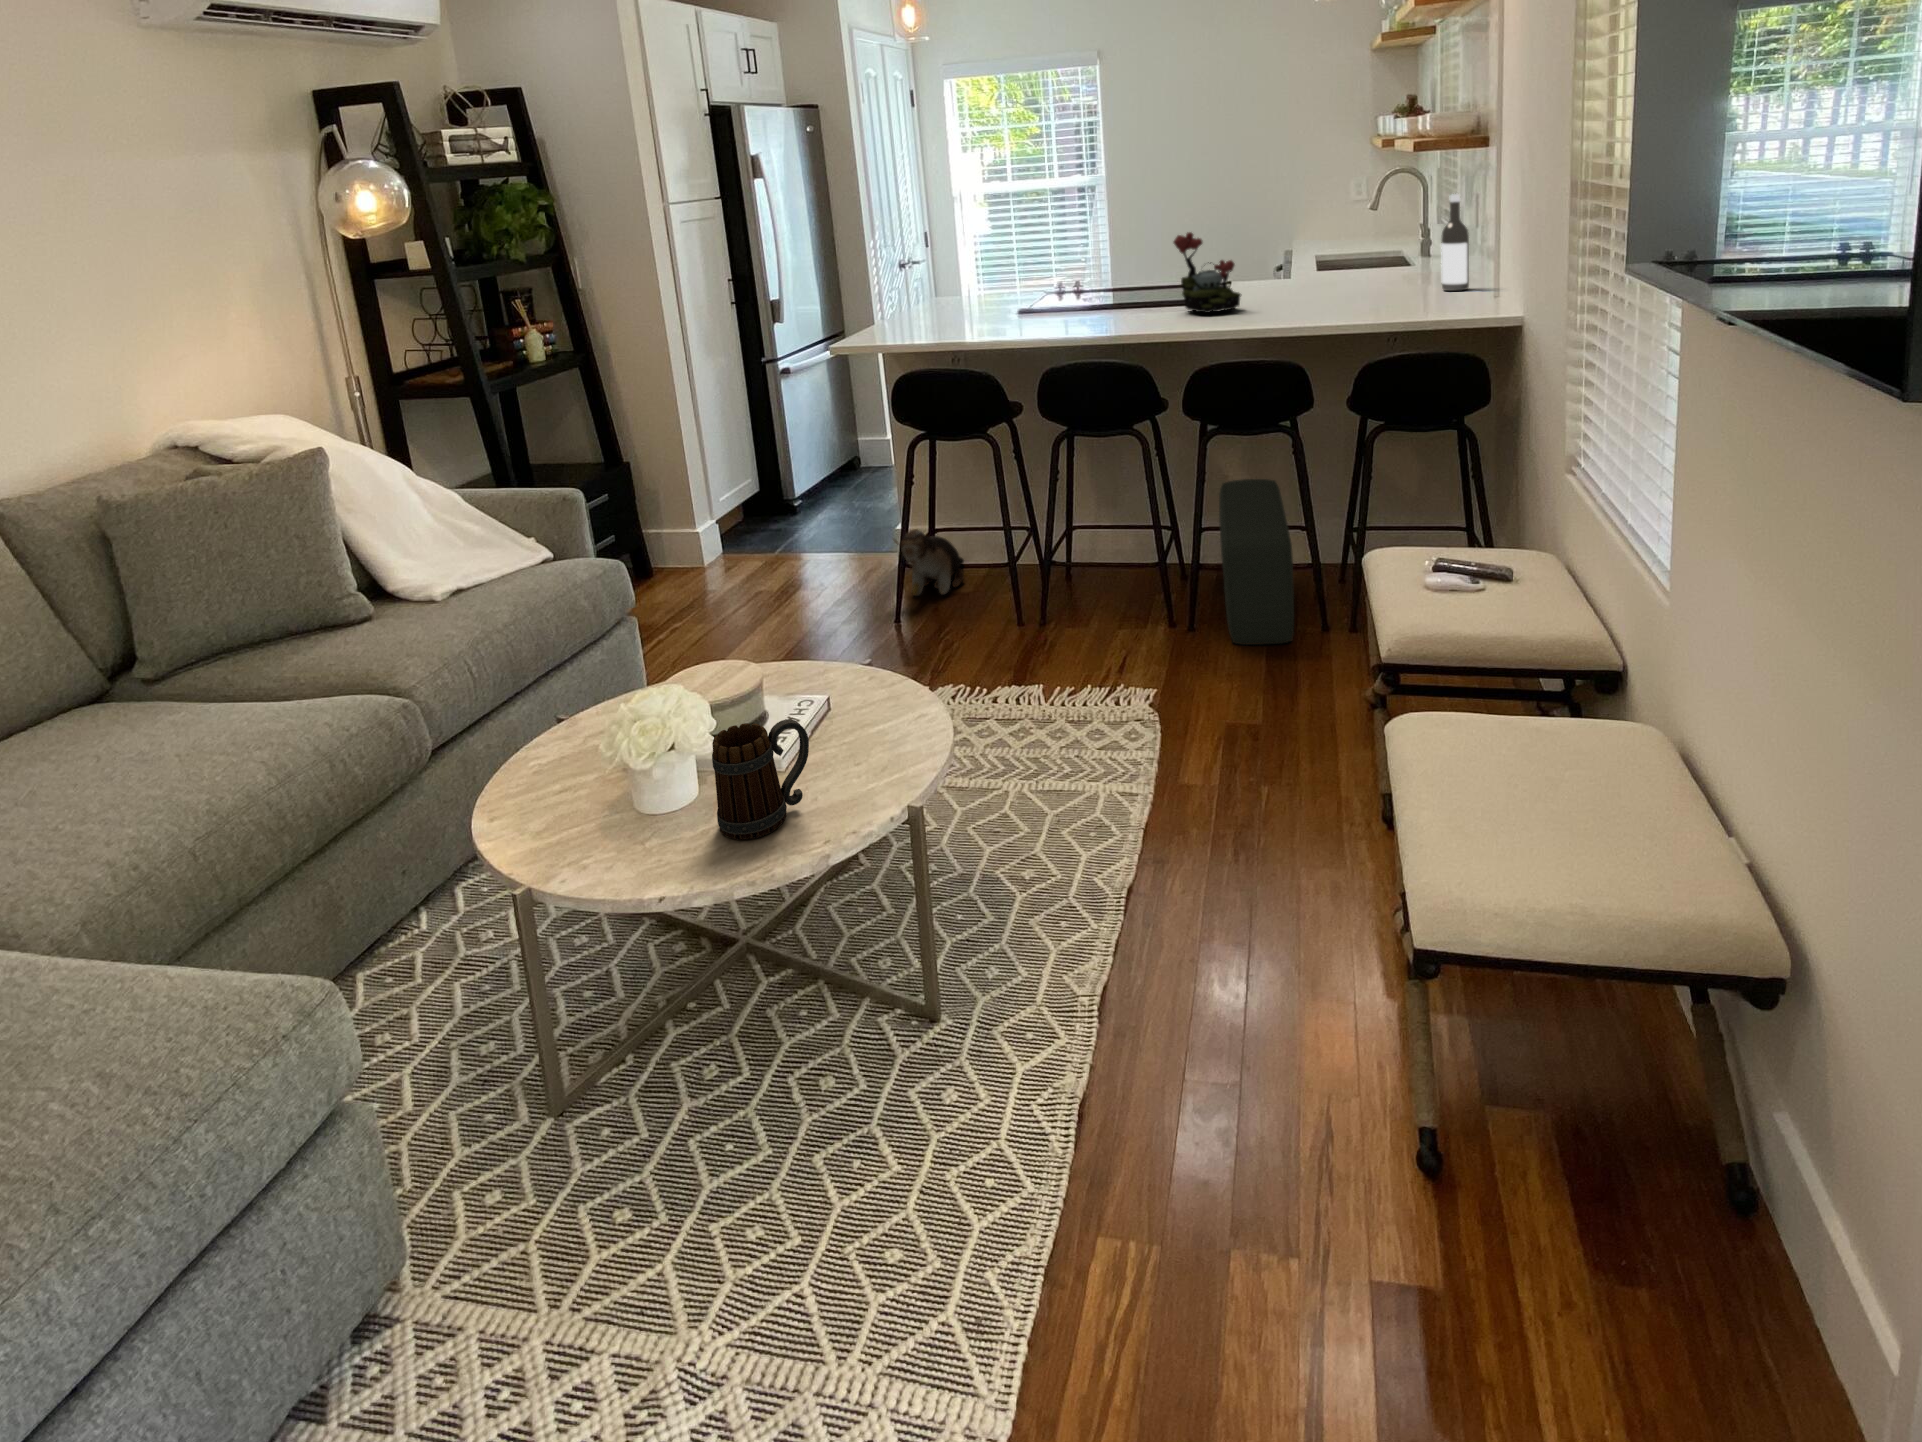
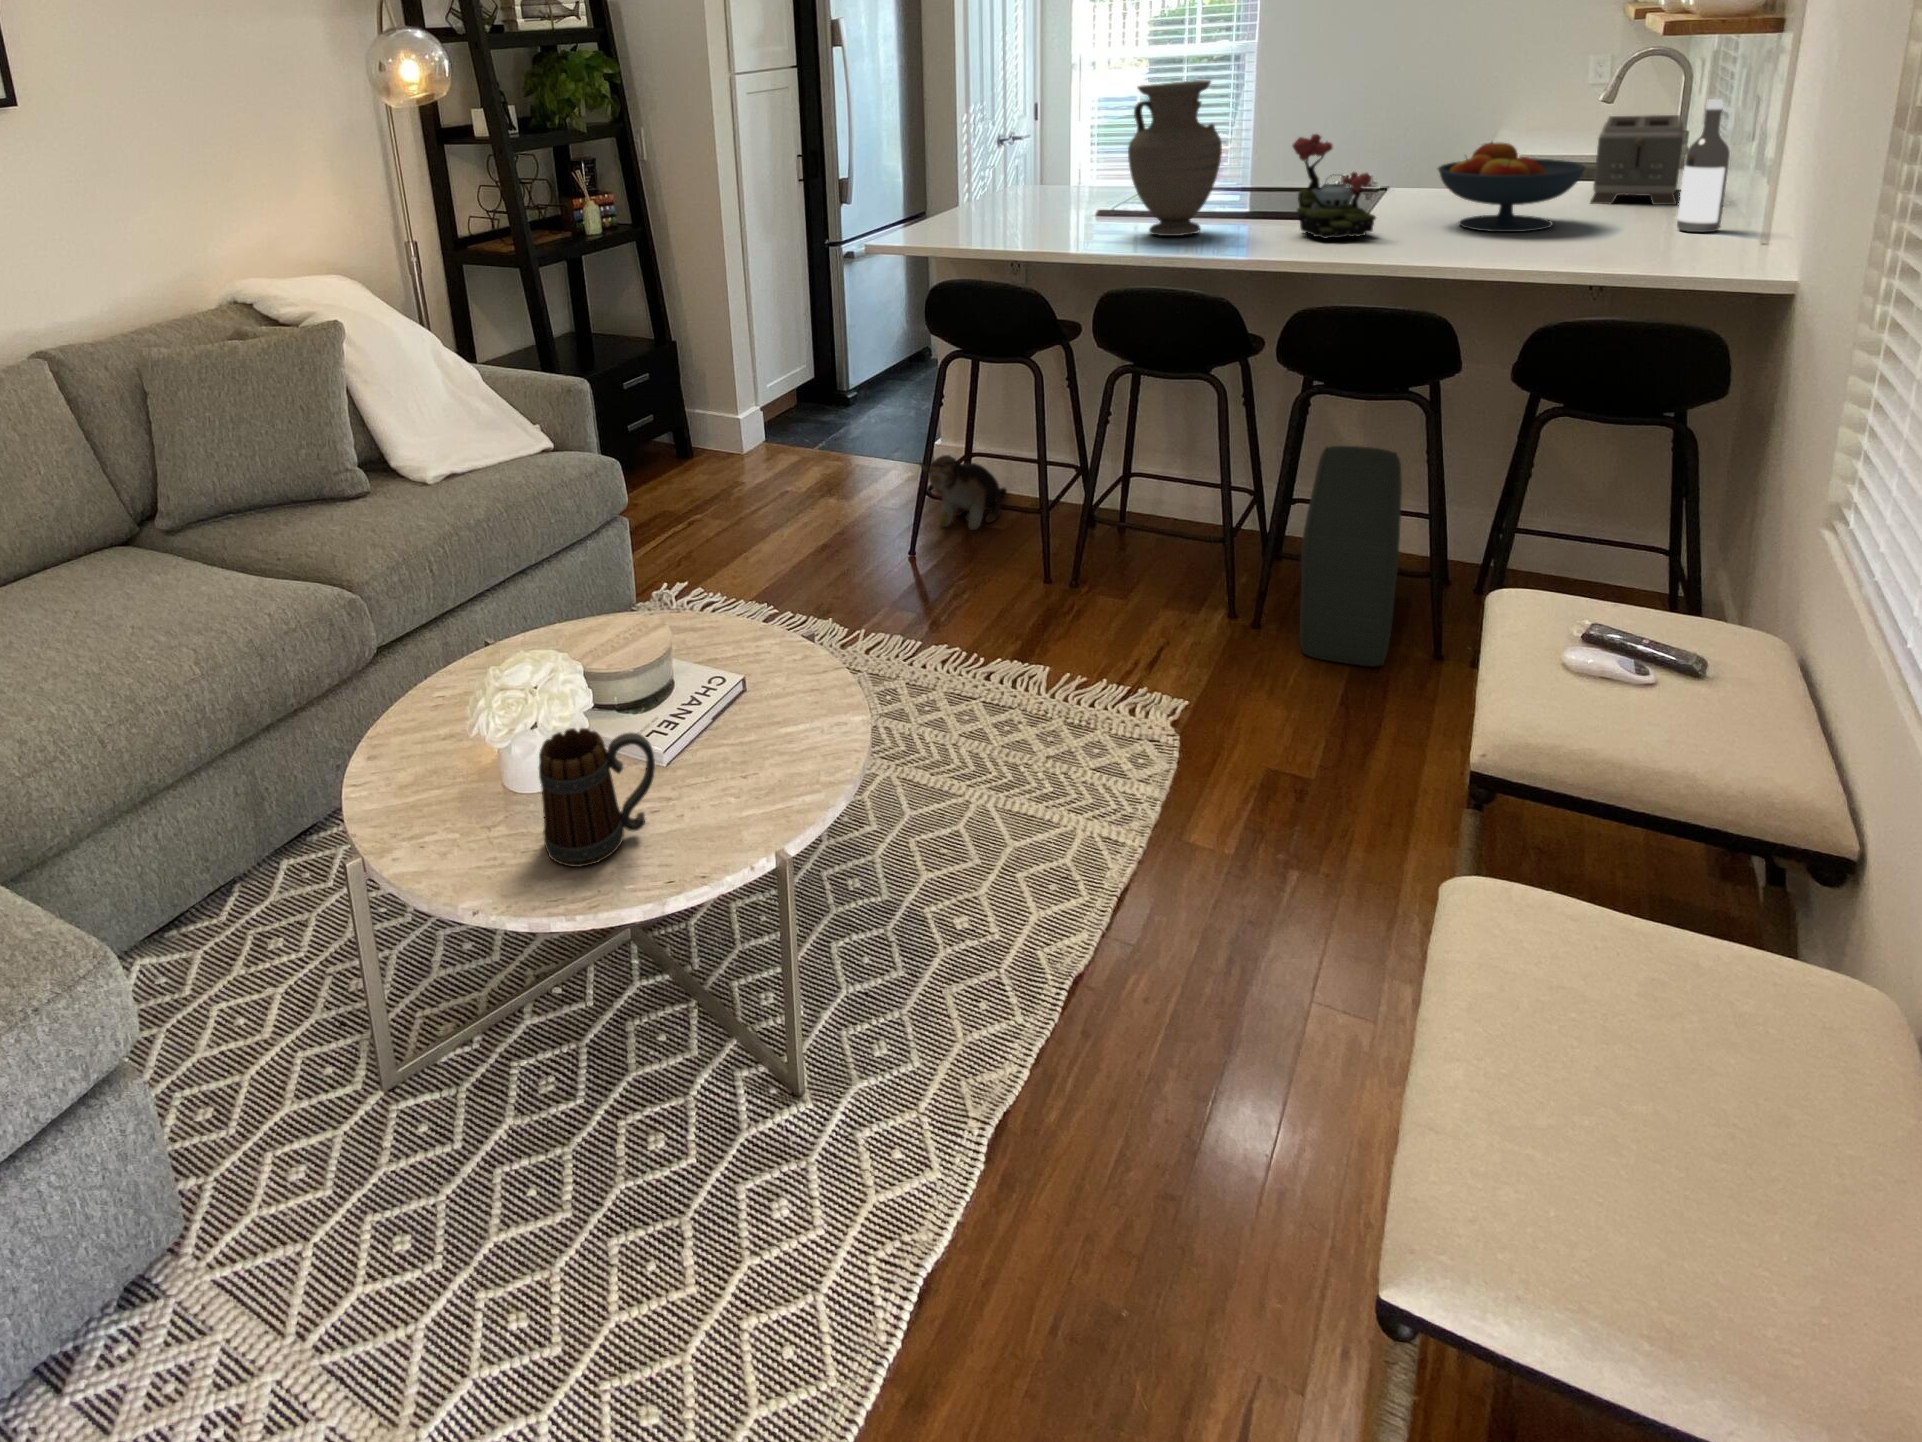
vase: none [1046,193,1120,321] -> present [1128,80,1222,236]
toaster: none [1380,211,1437,279] -> present [1590,115,1684,205]
fruit bowl: none [1278,233,1379,301] -> present [1438,142,1585,232]

